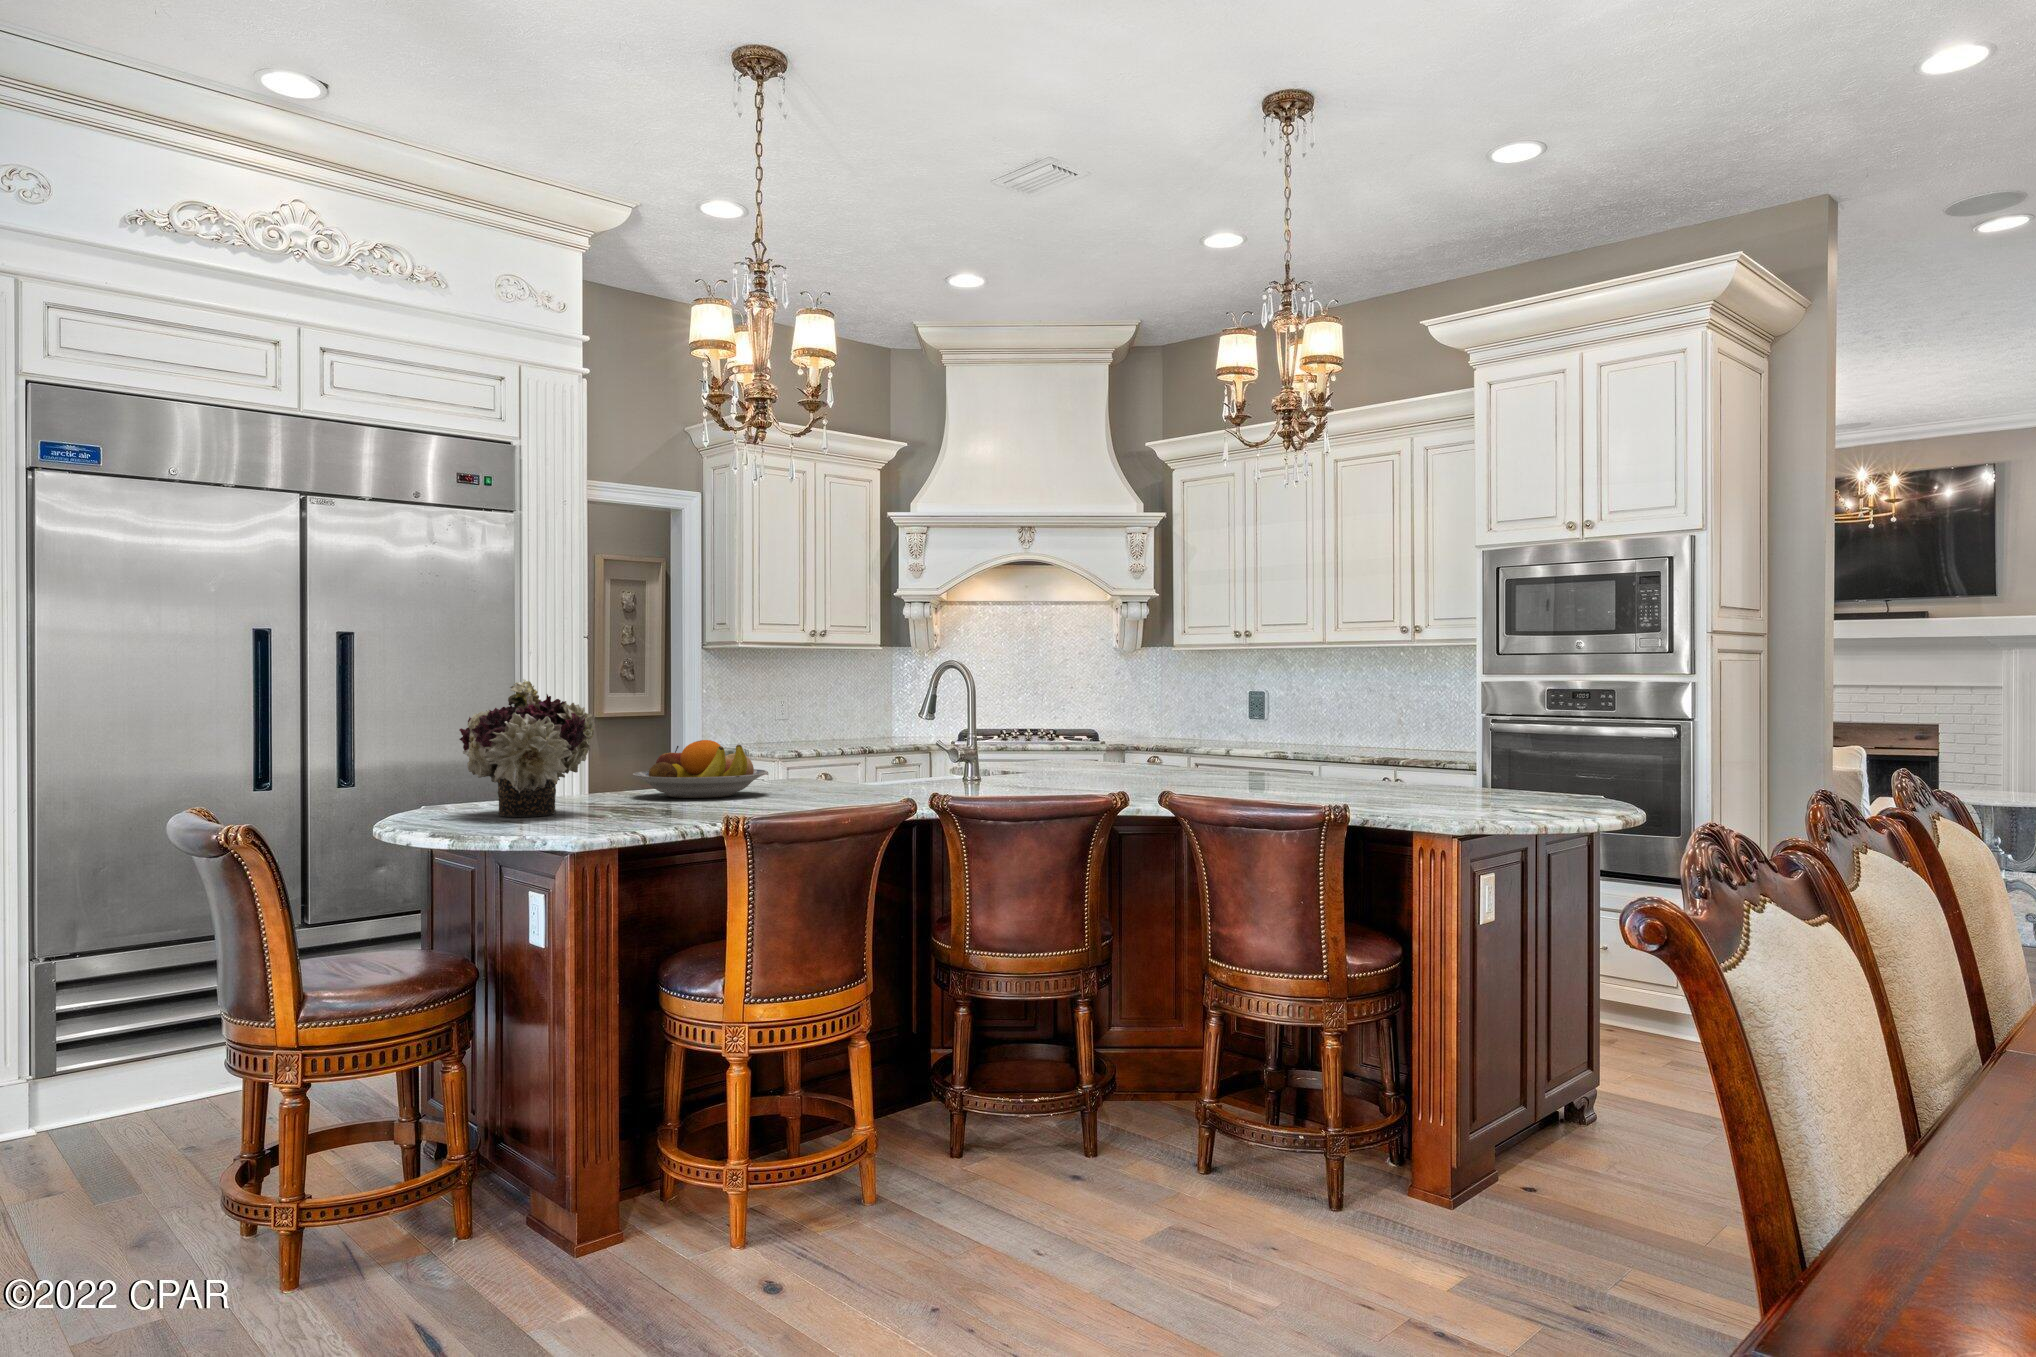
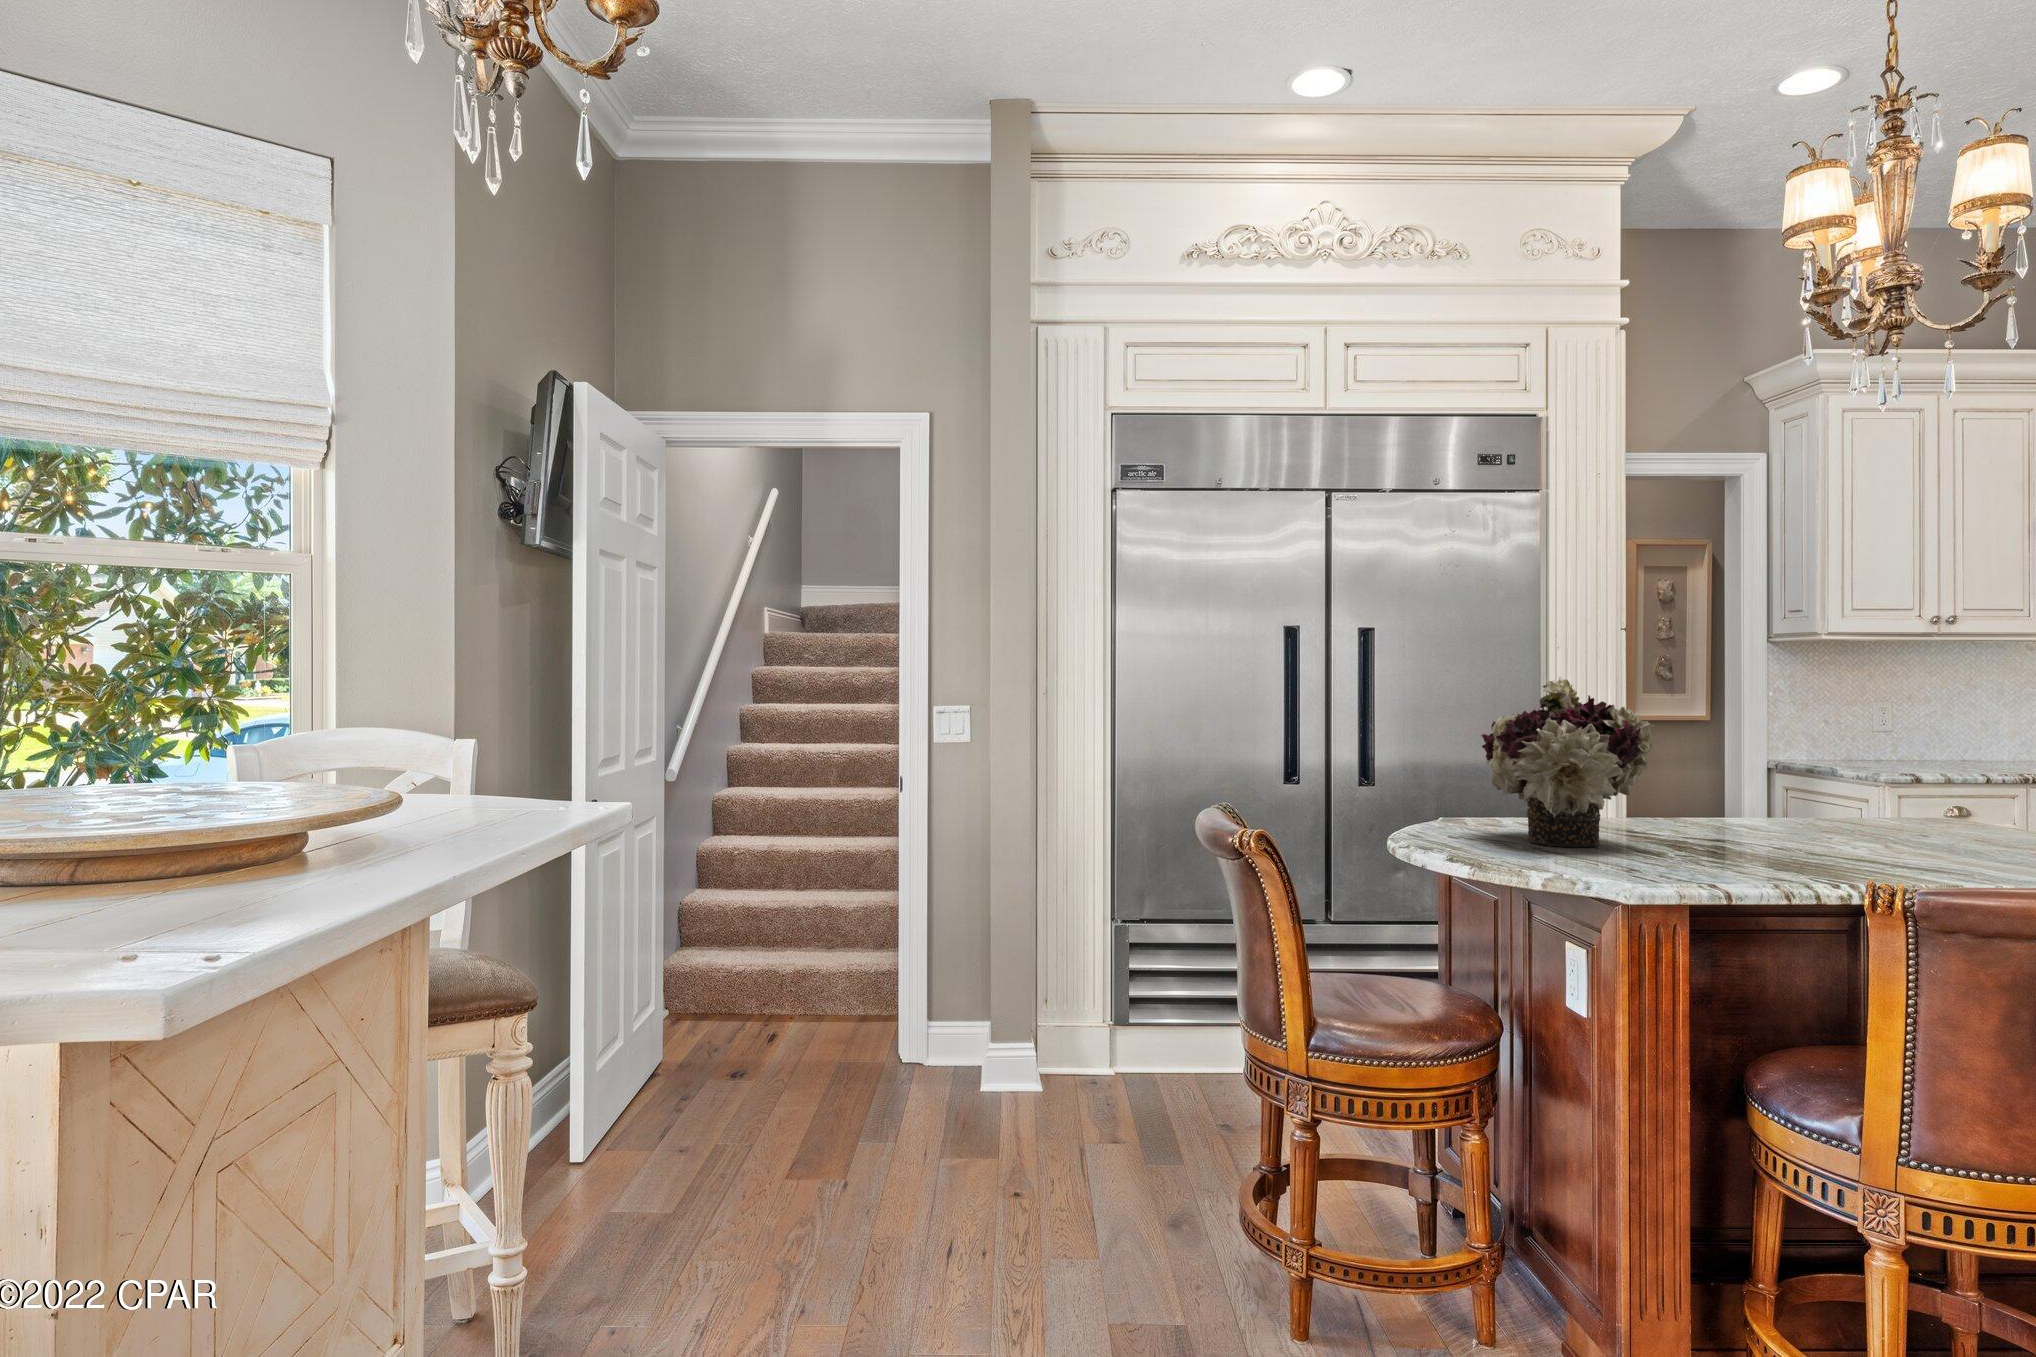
fruit bowl: present [633,740,768,798] -> none [1698,759,1906,837]

